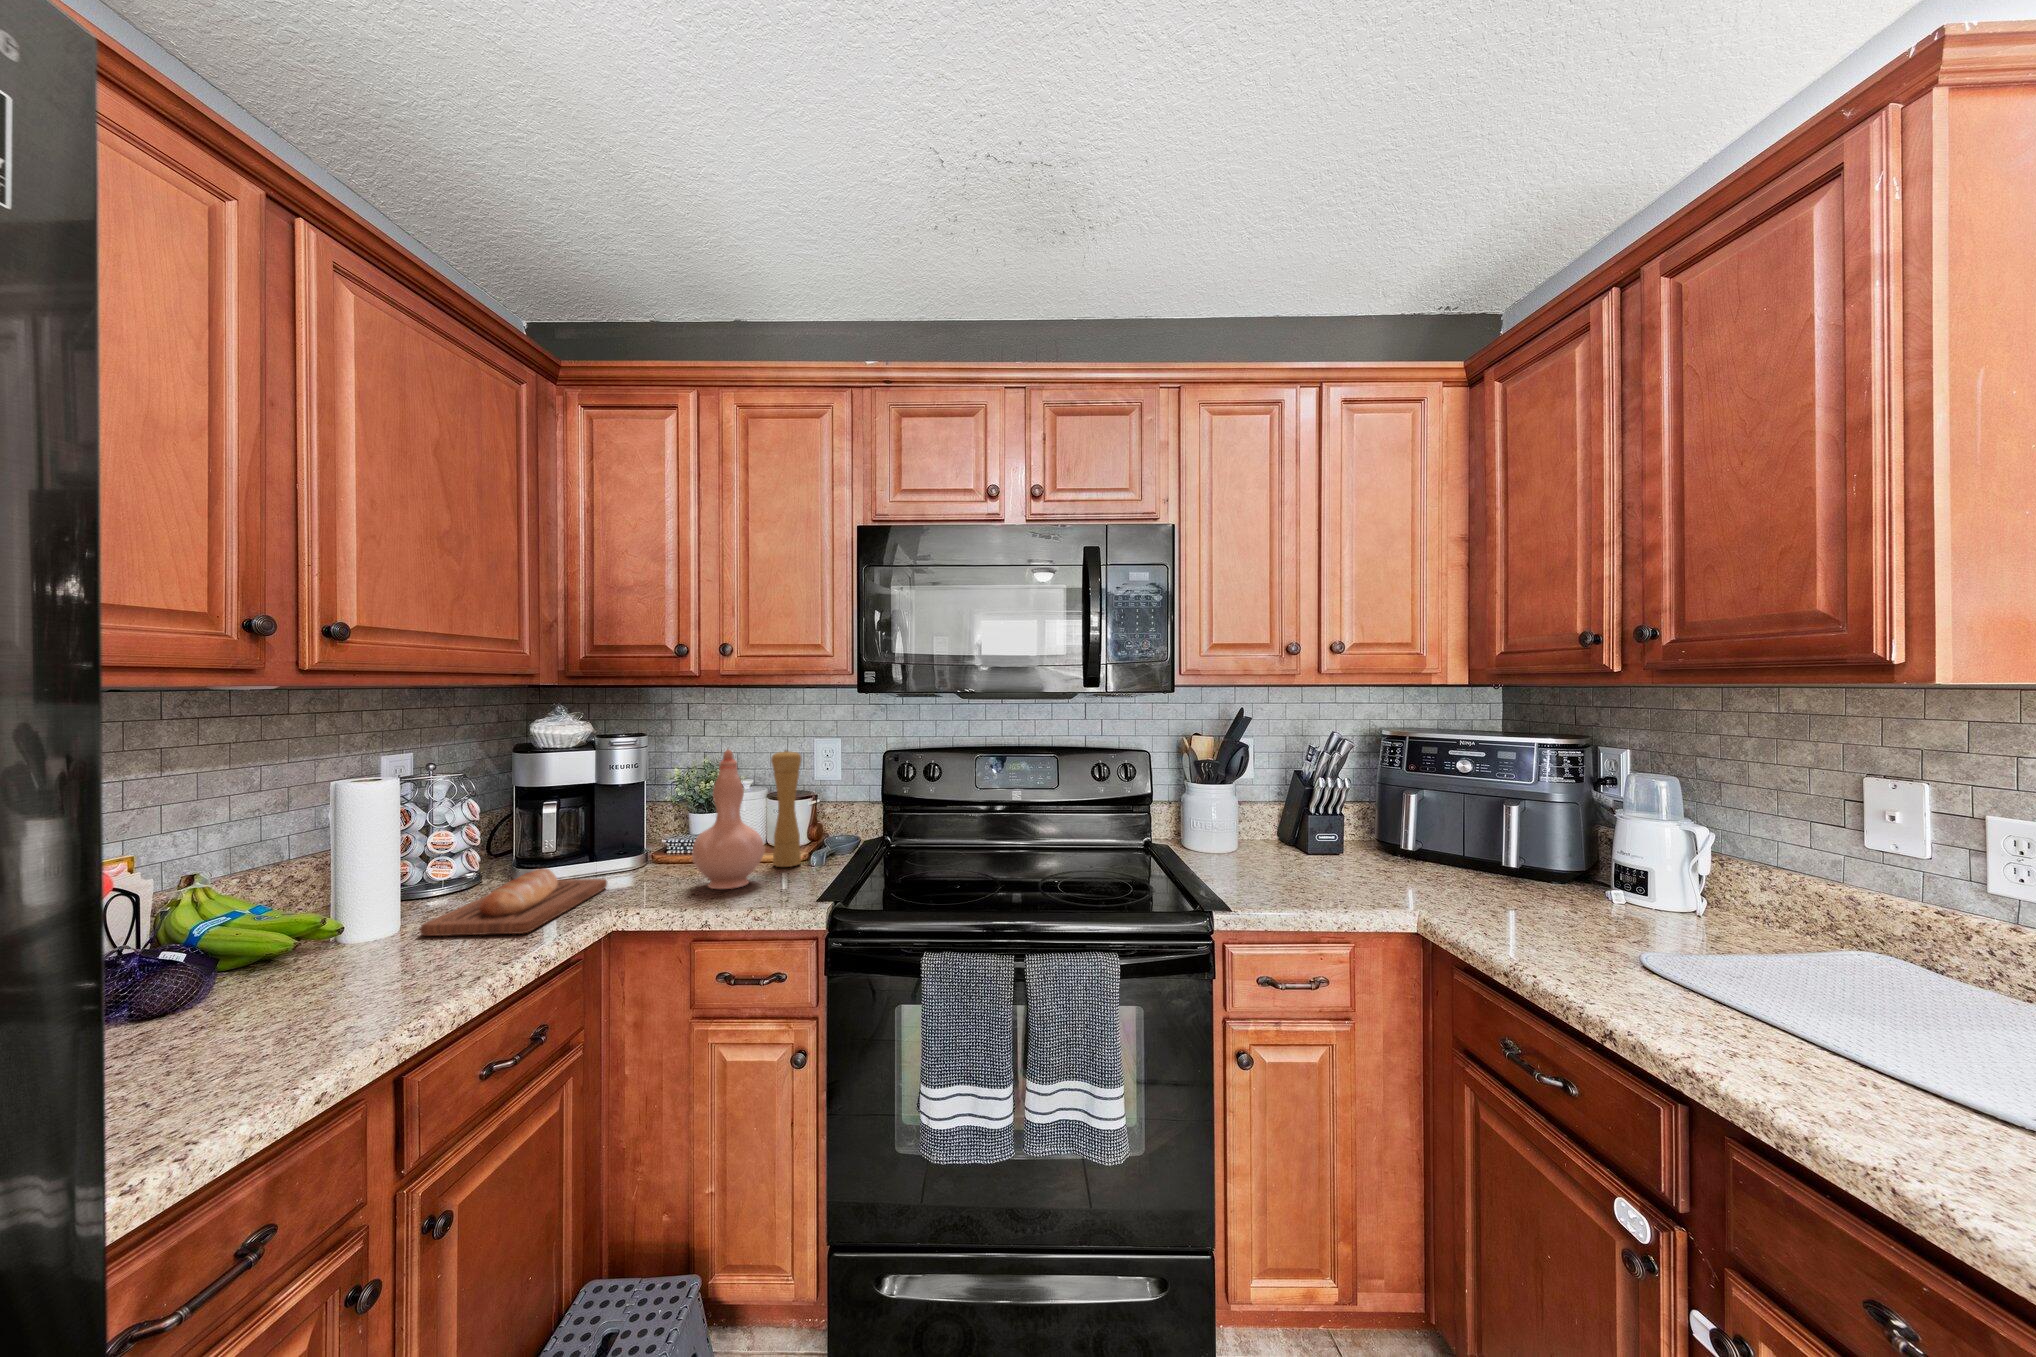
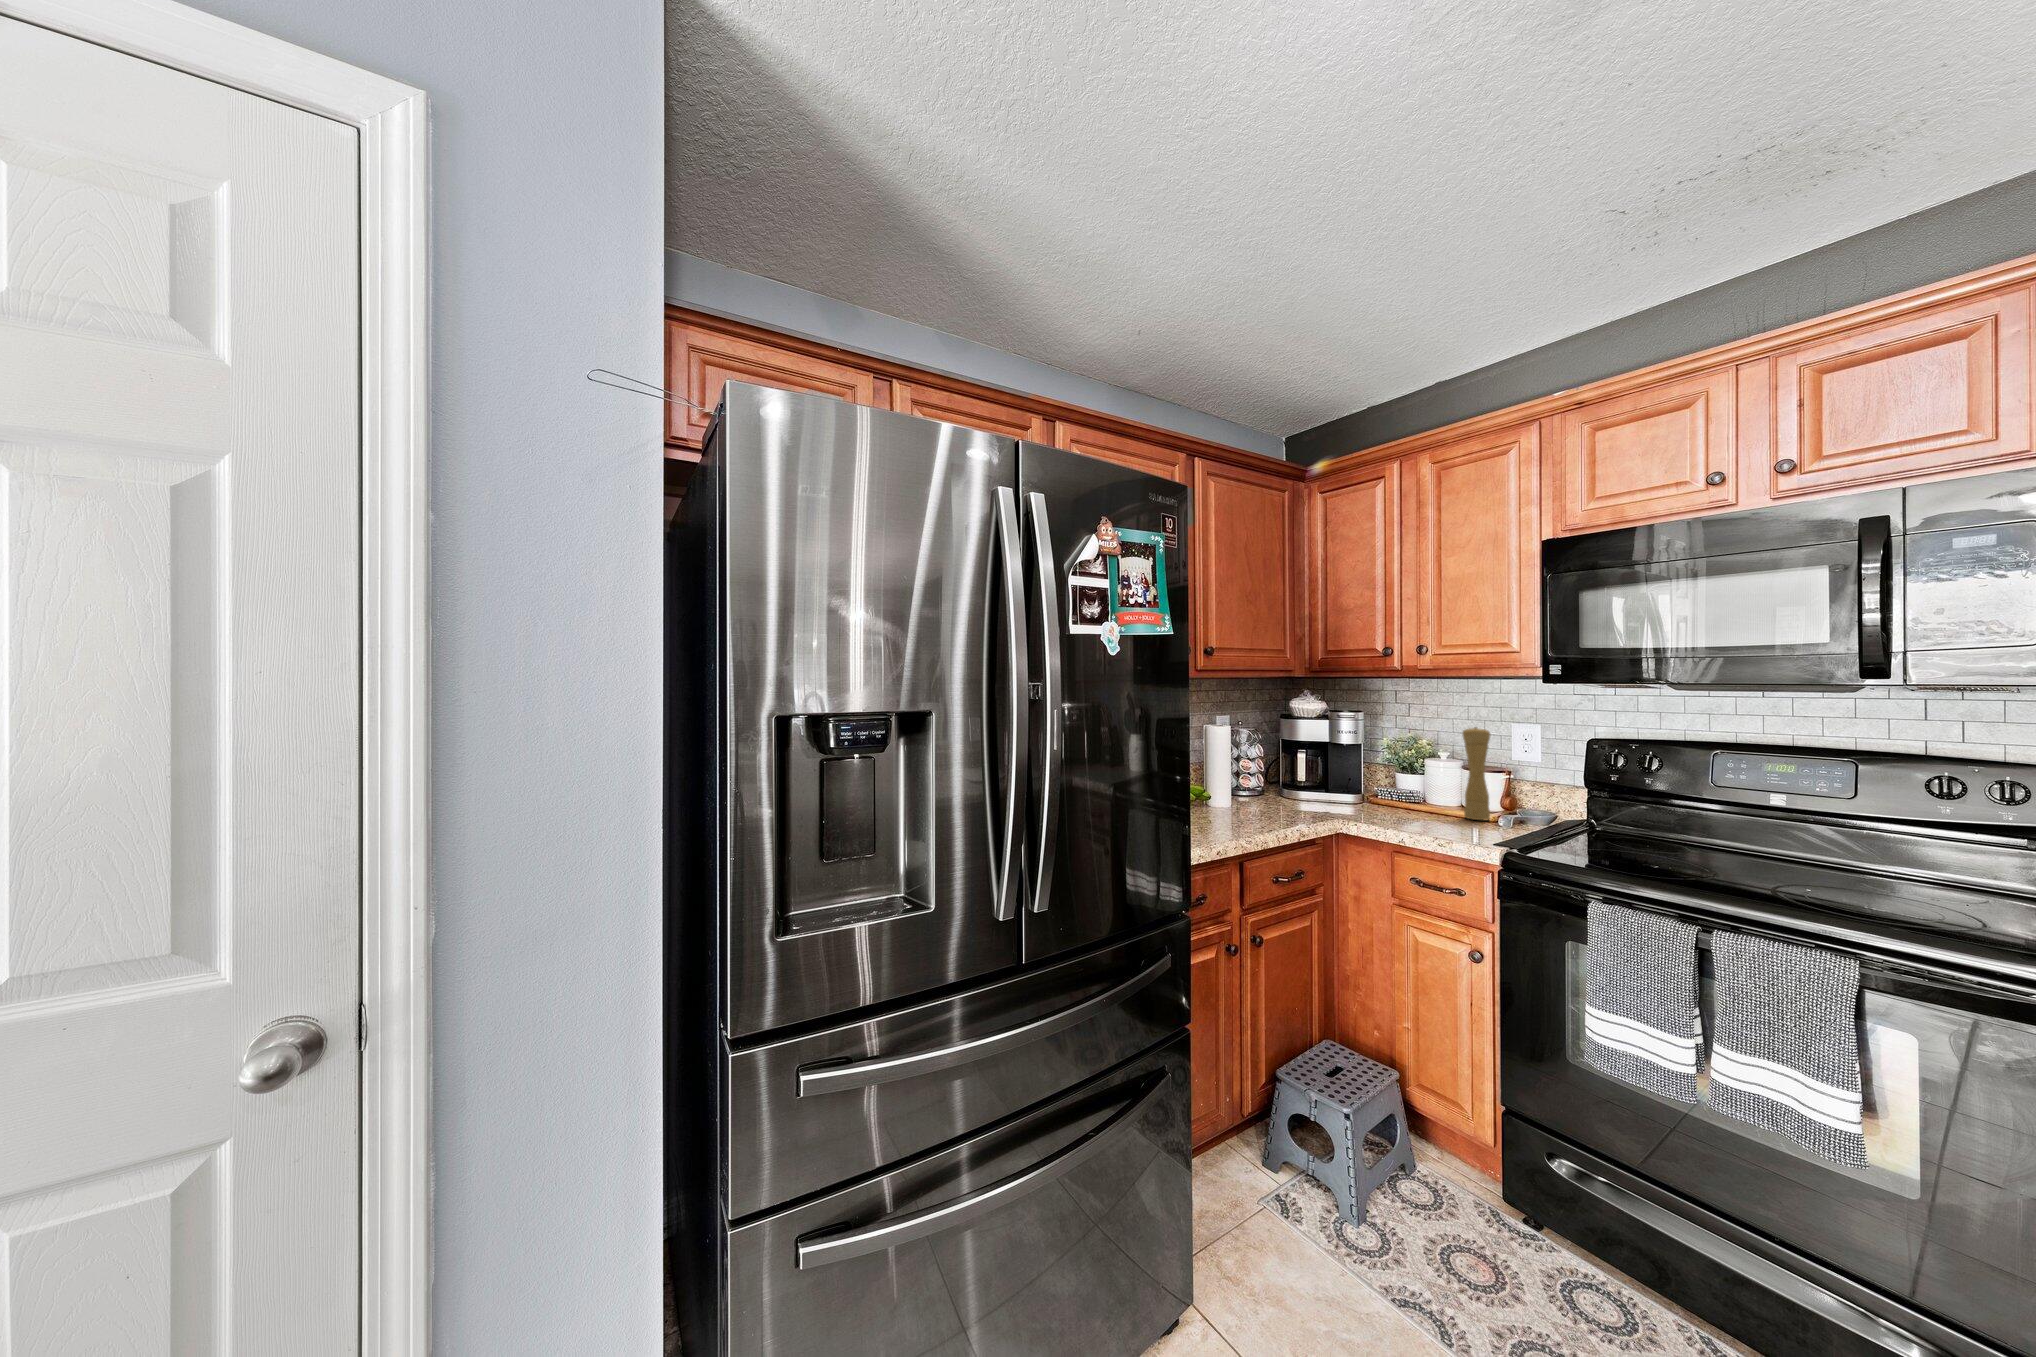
vase: present [692,750,764,889] -> none [1394,721,1453,824]
bread loaf: present [420,869,607,936] -> none [1230,789,1335,819]

